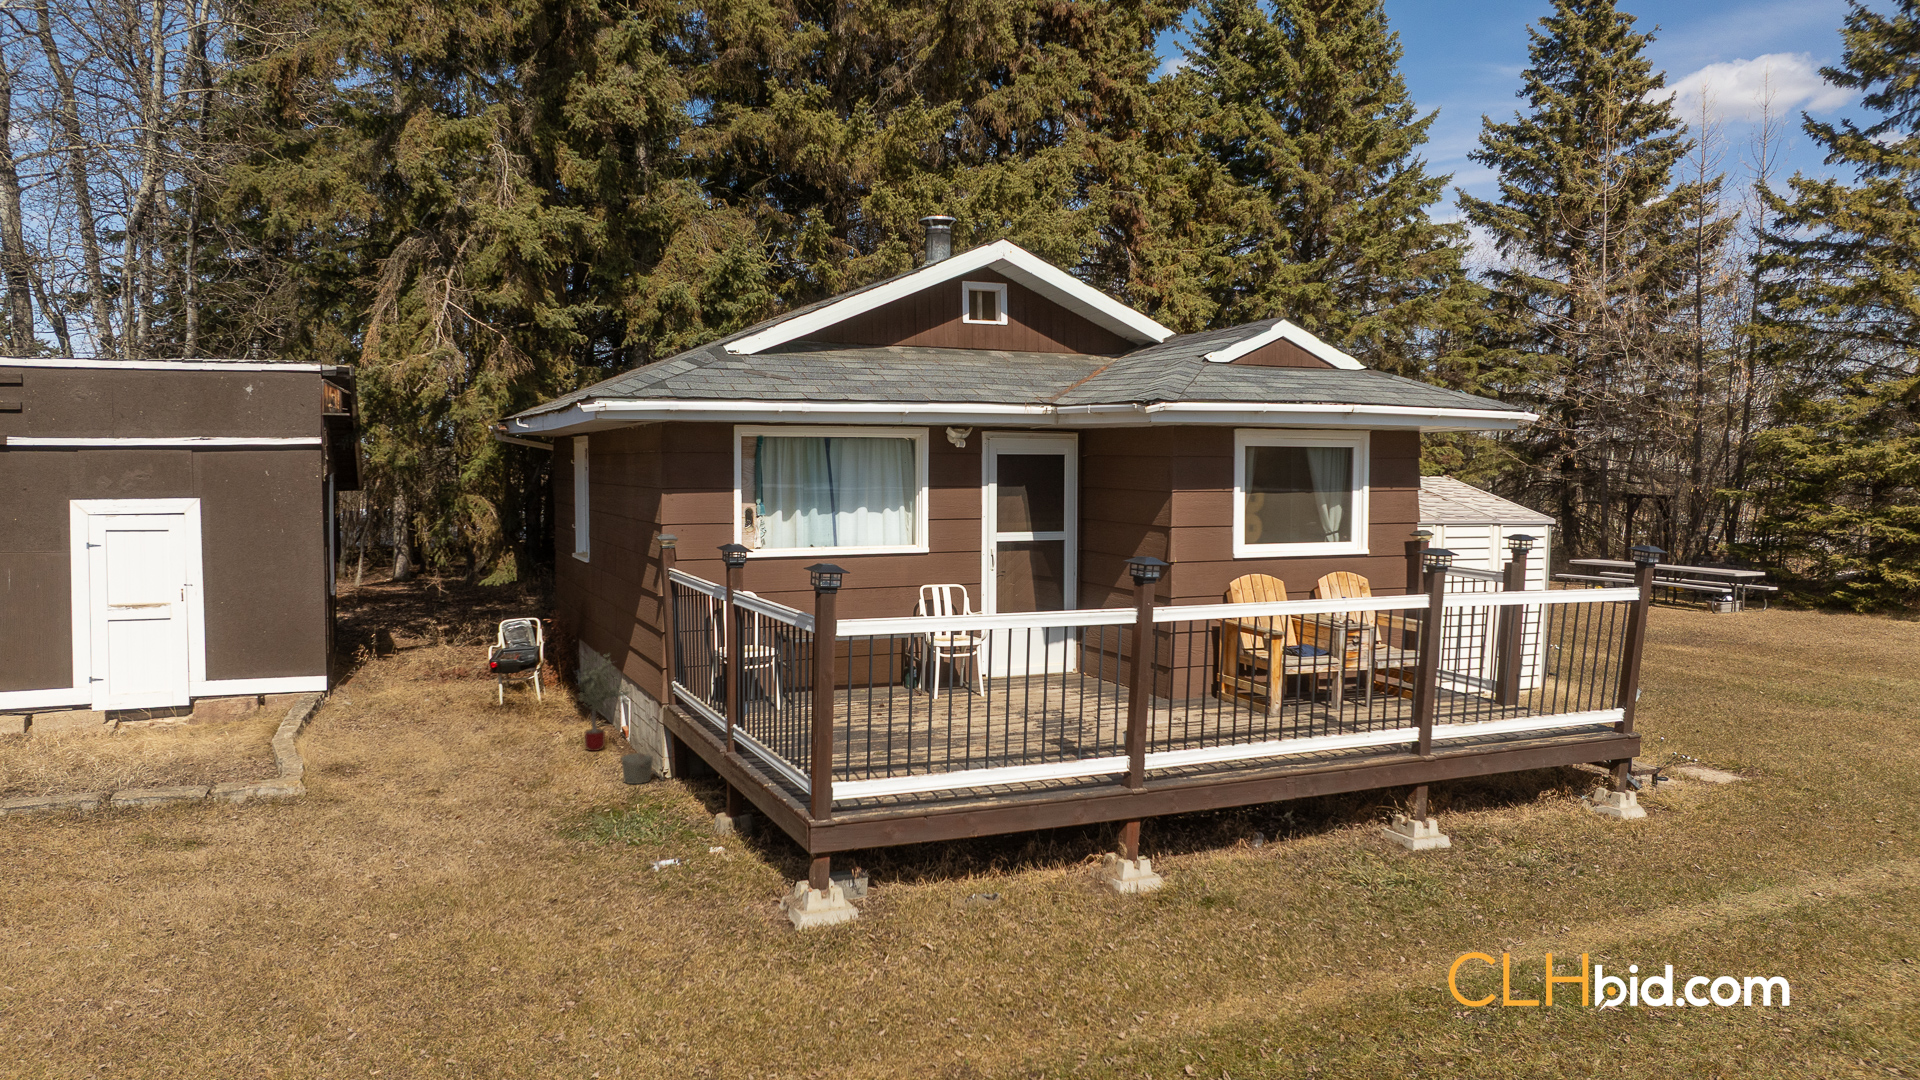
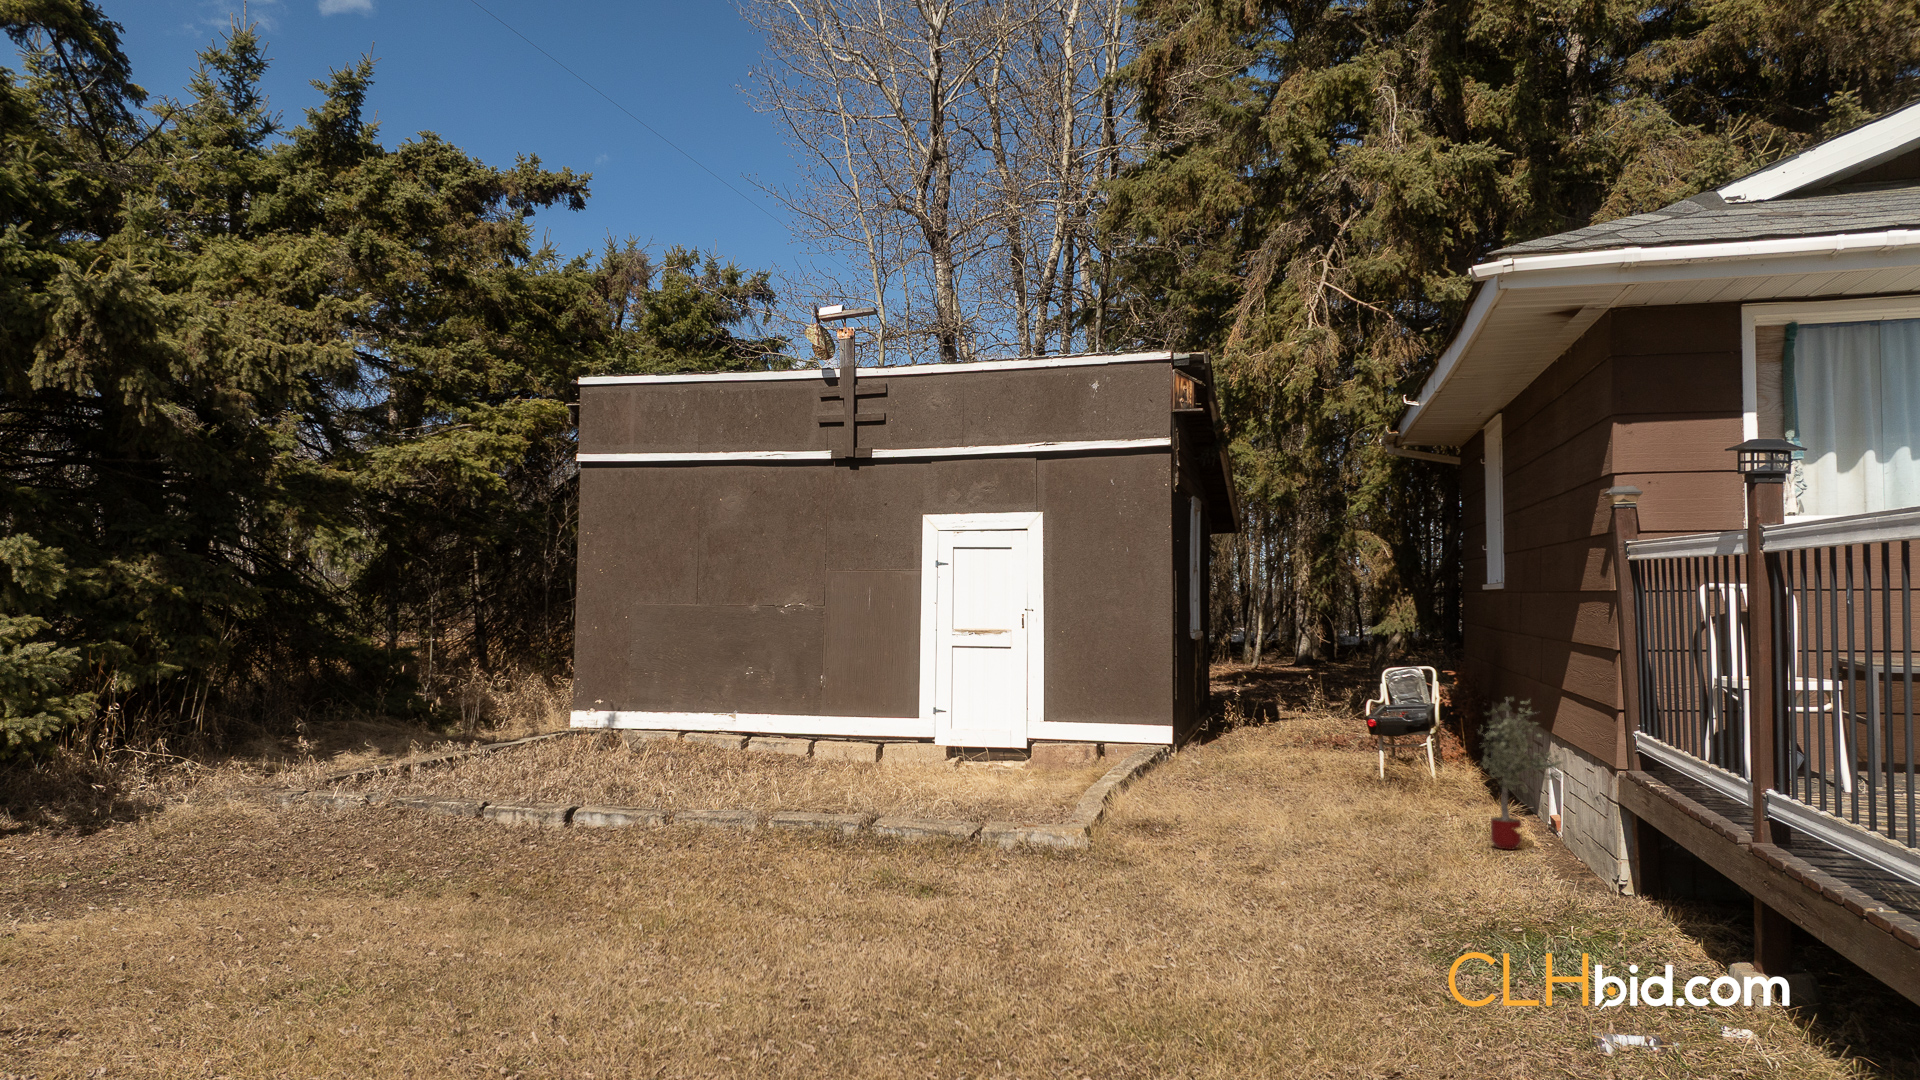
bucket: present [621,753,664,784] -> none [1547,845,1622,894]

